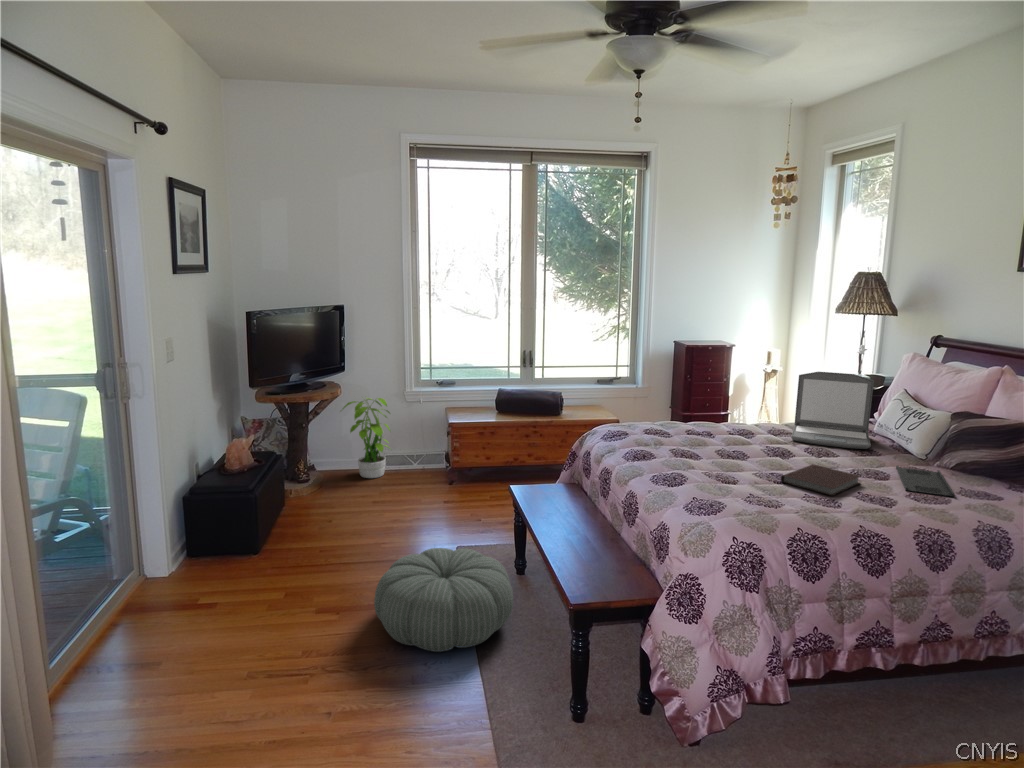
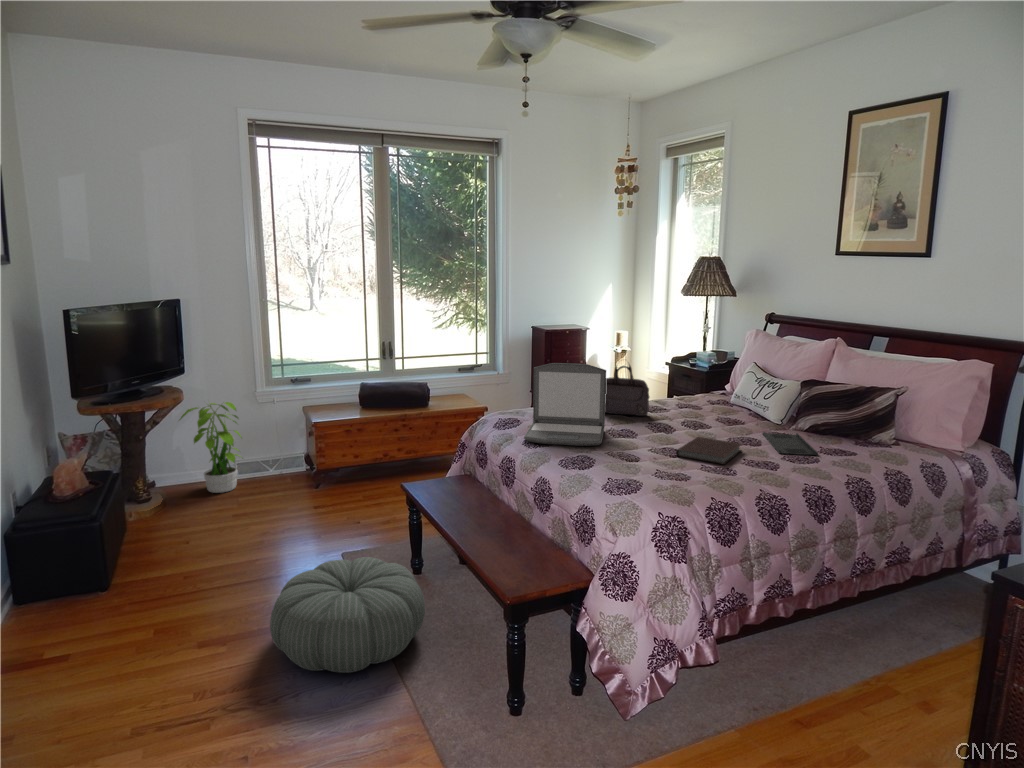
laptop: present [791,372,874,449] -> present [524,363,606,446]
handbag: none [715,378,772,439] -> present [605,365,649,416]

